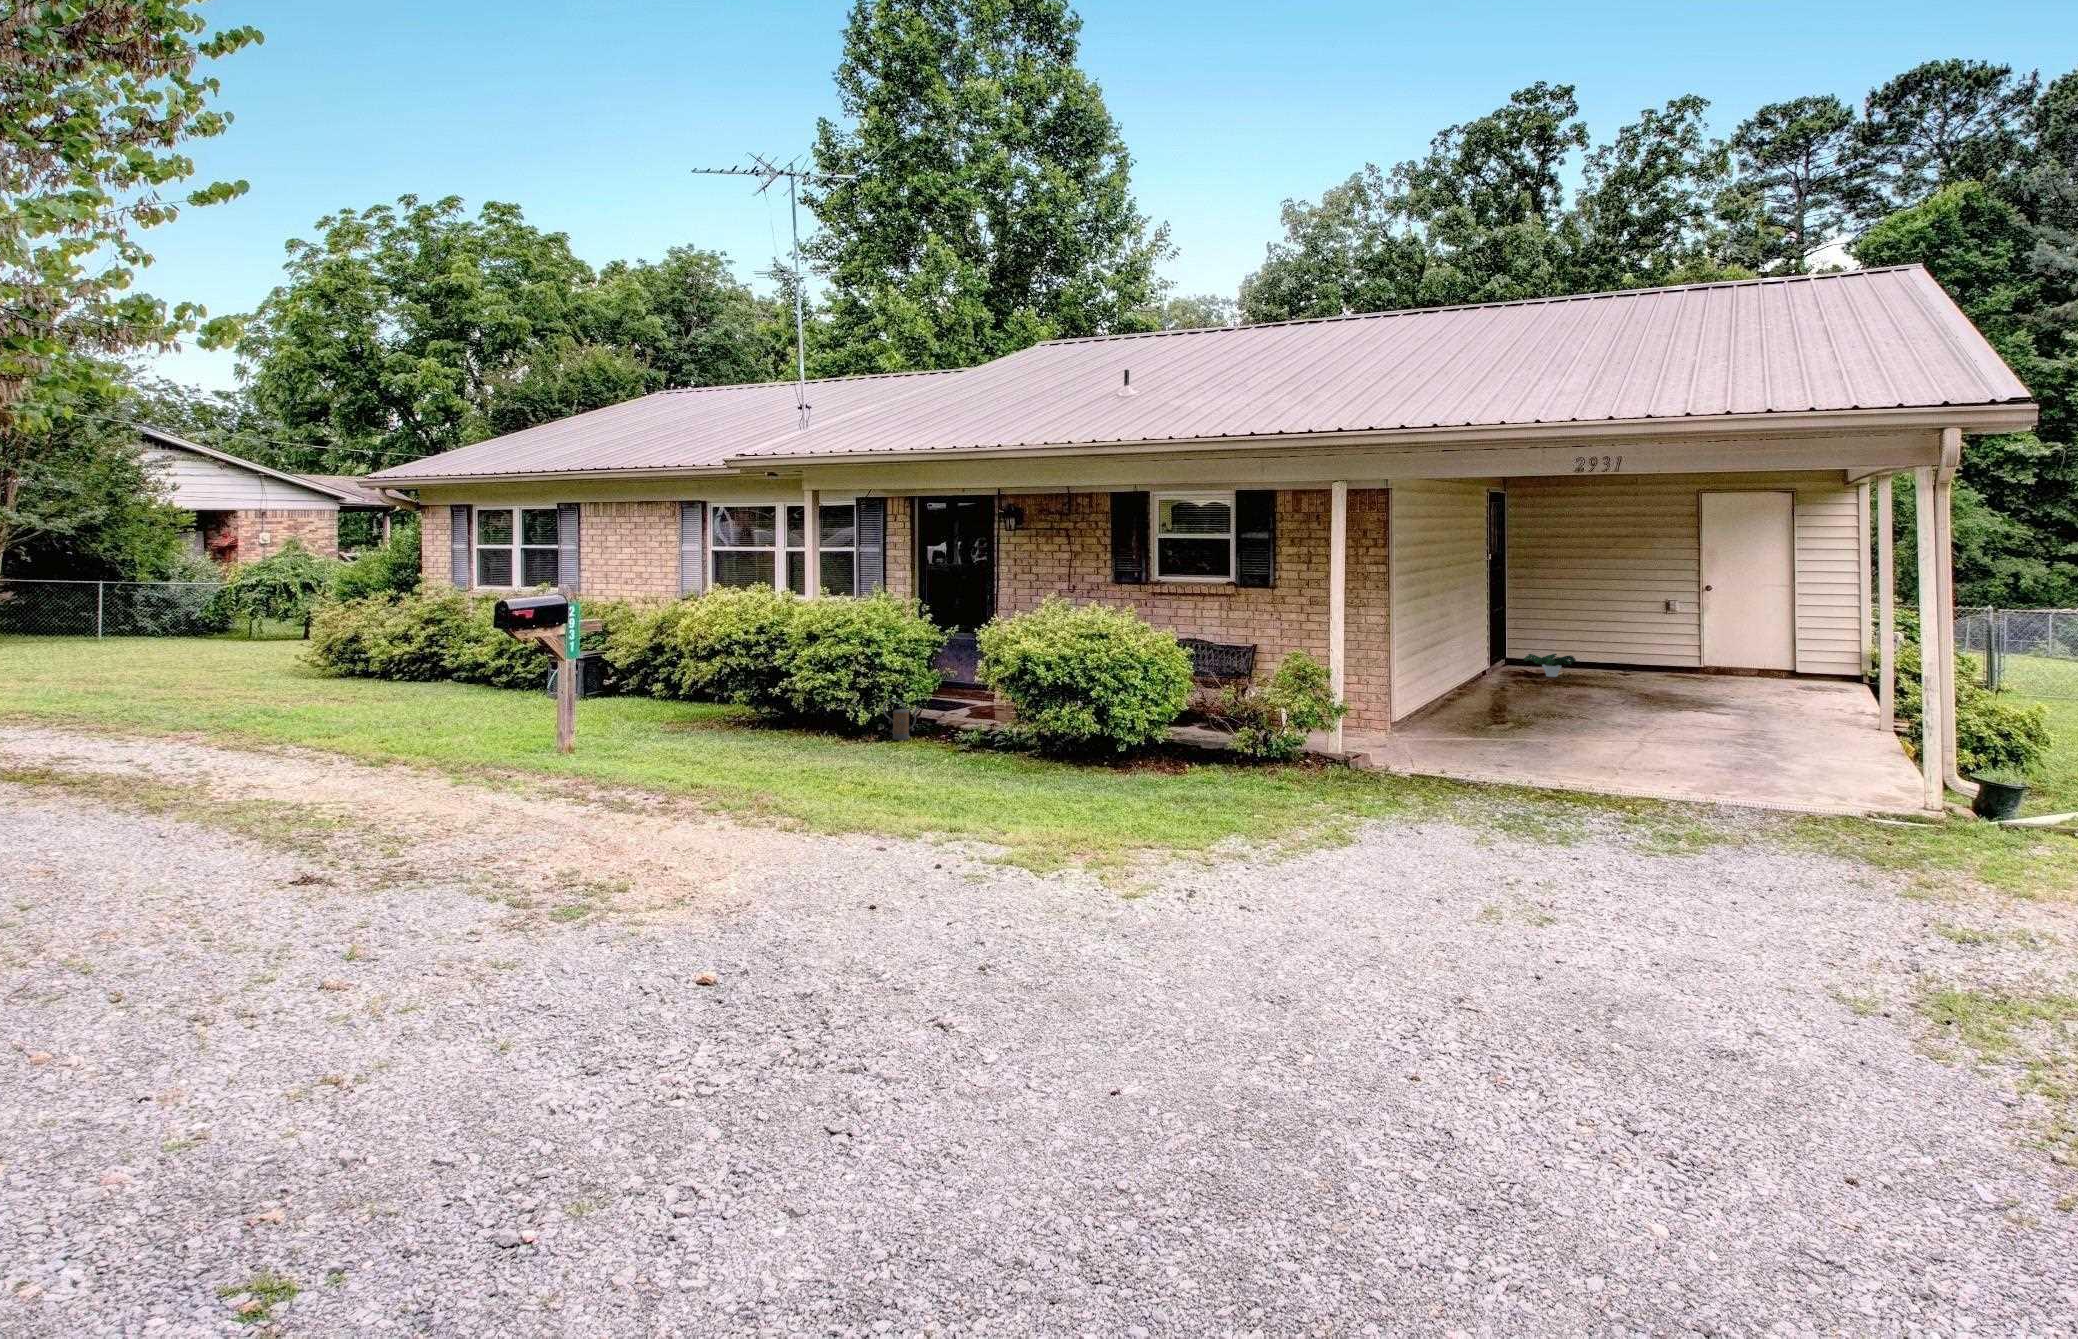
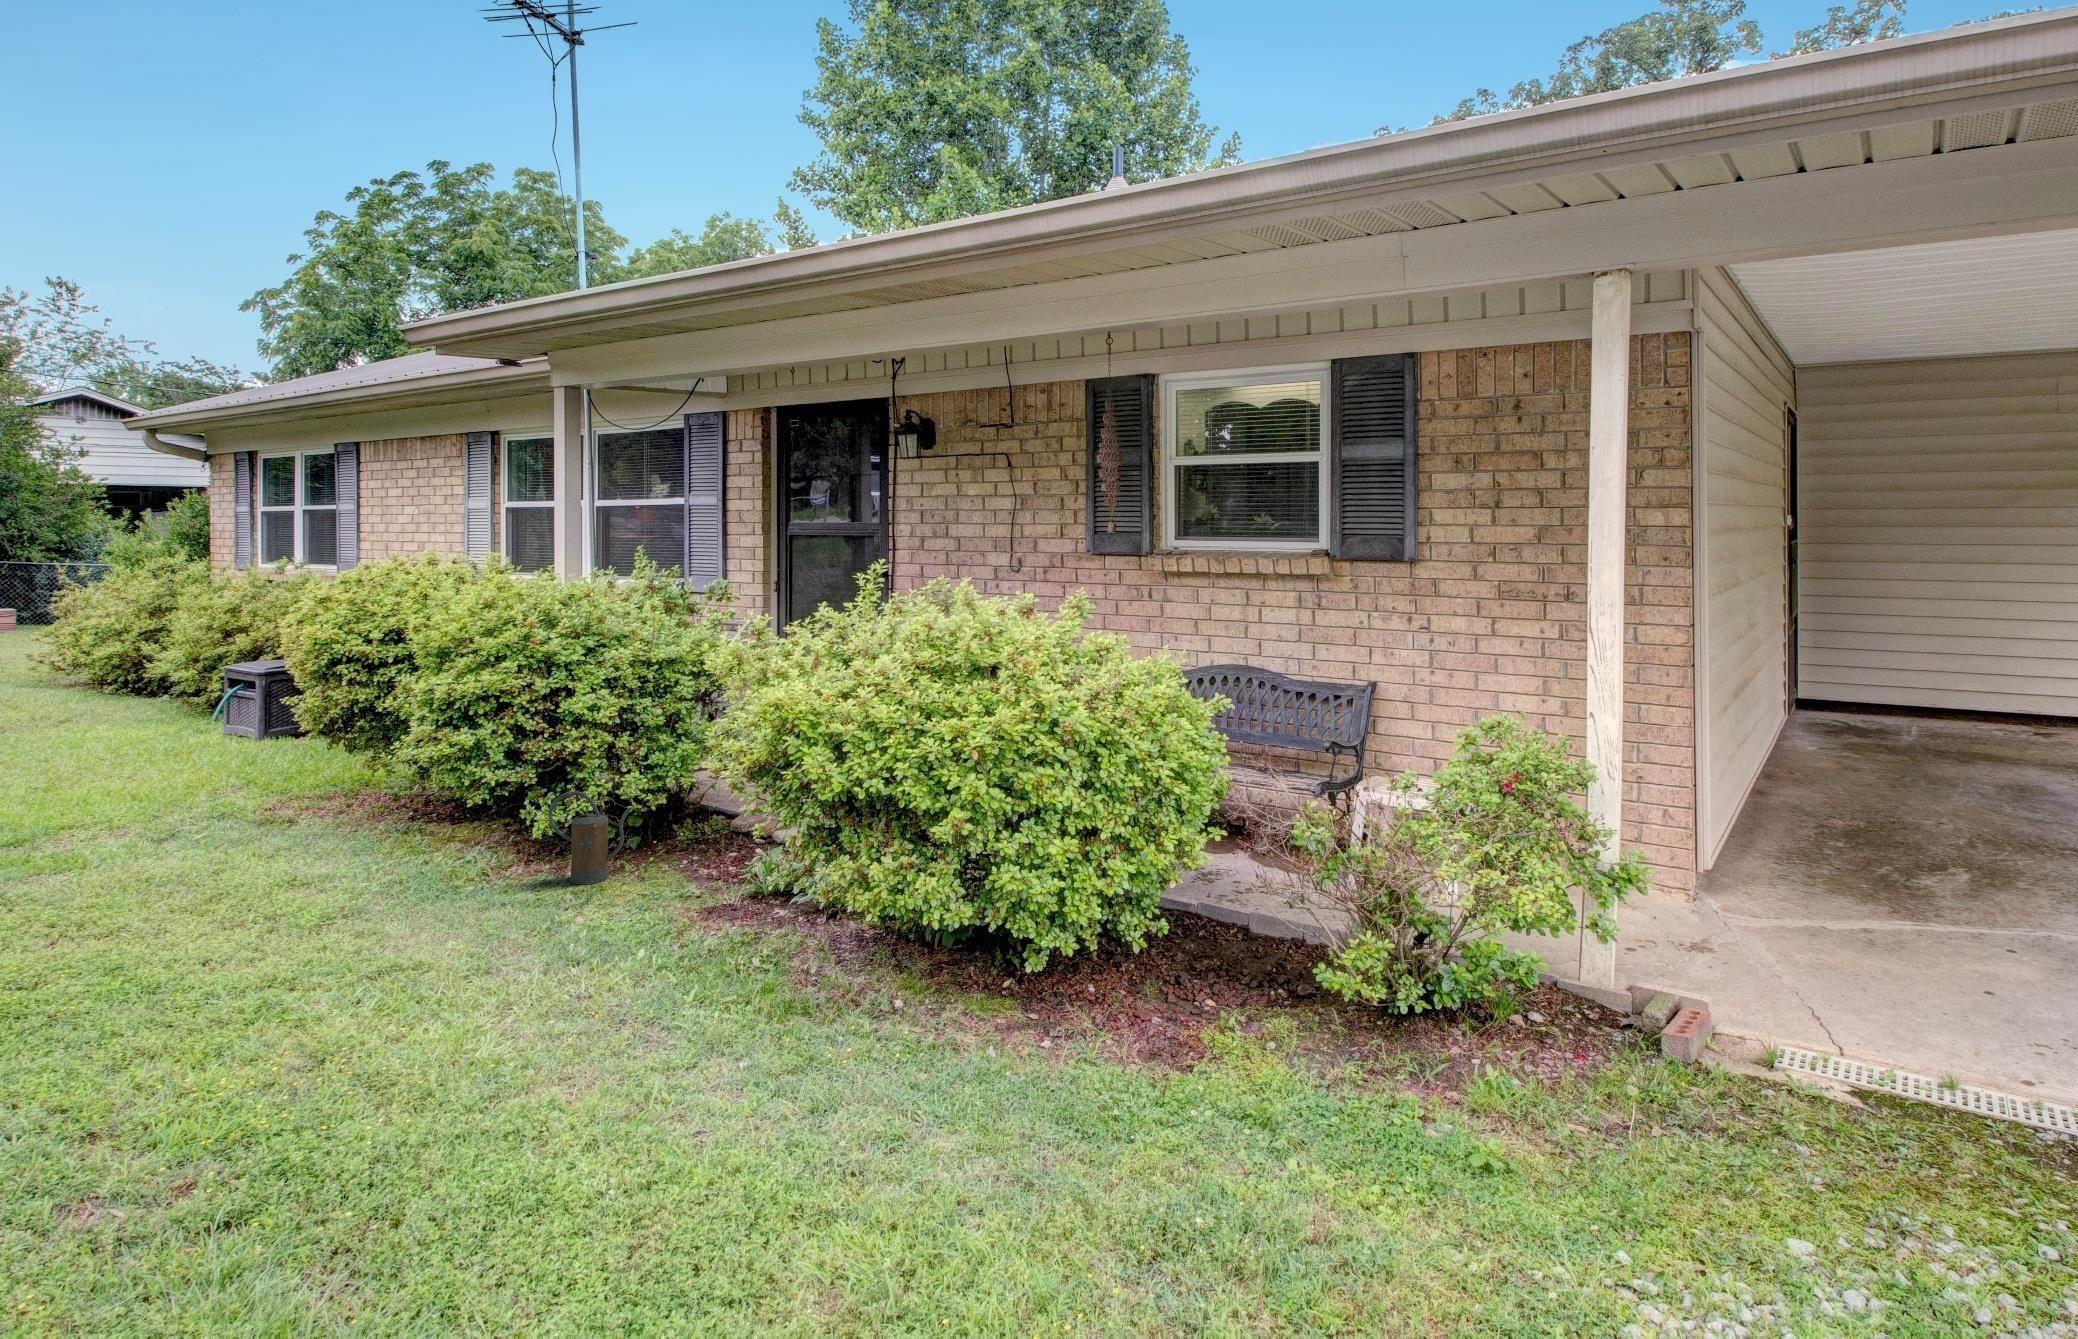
potted plant: present [1524,654,1576,677] -> none [1829,688,1929,729]

